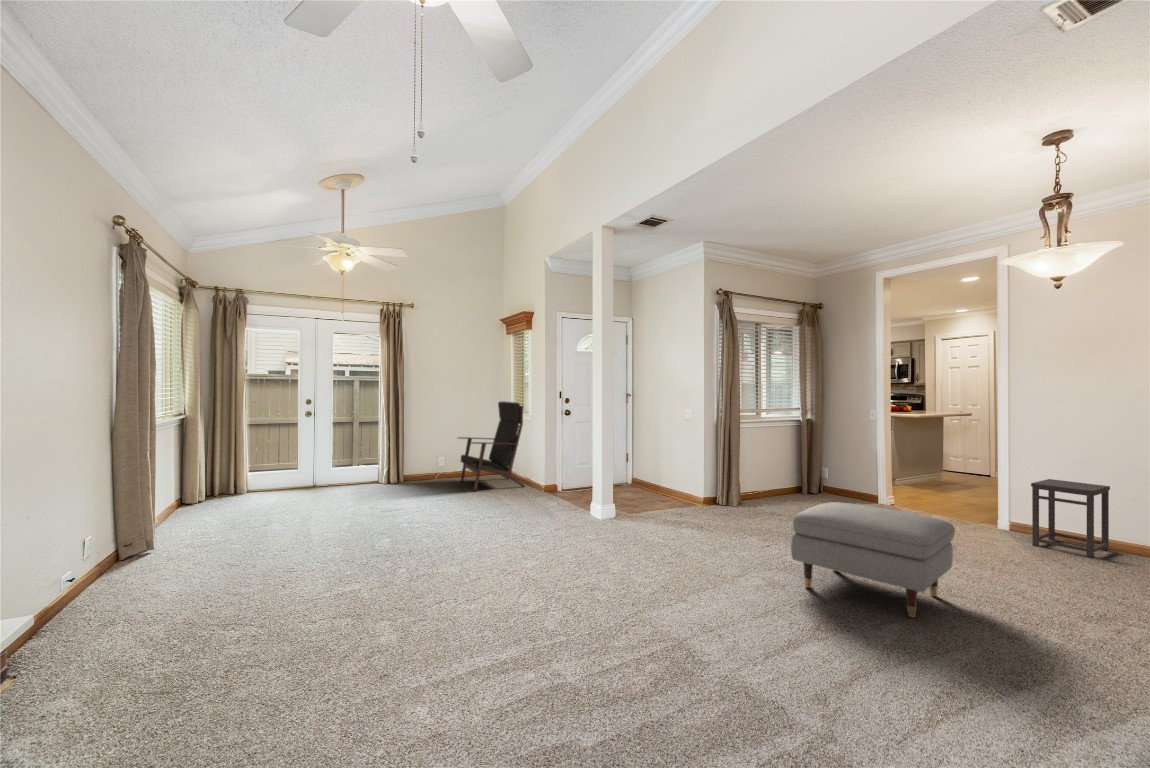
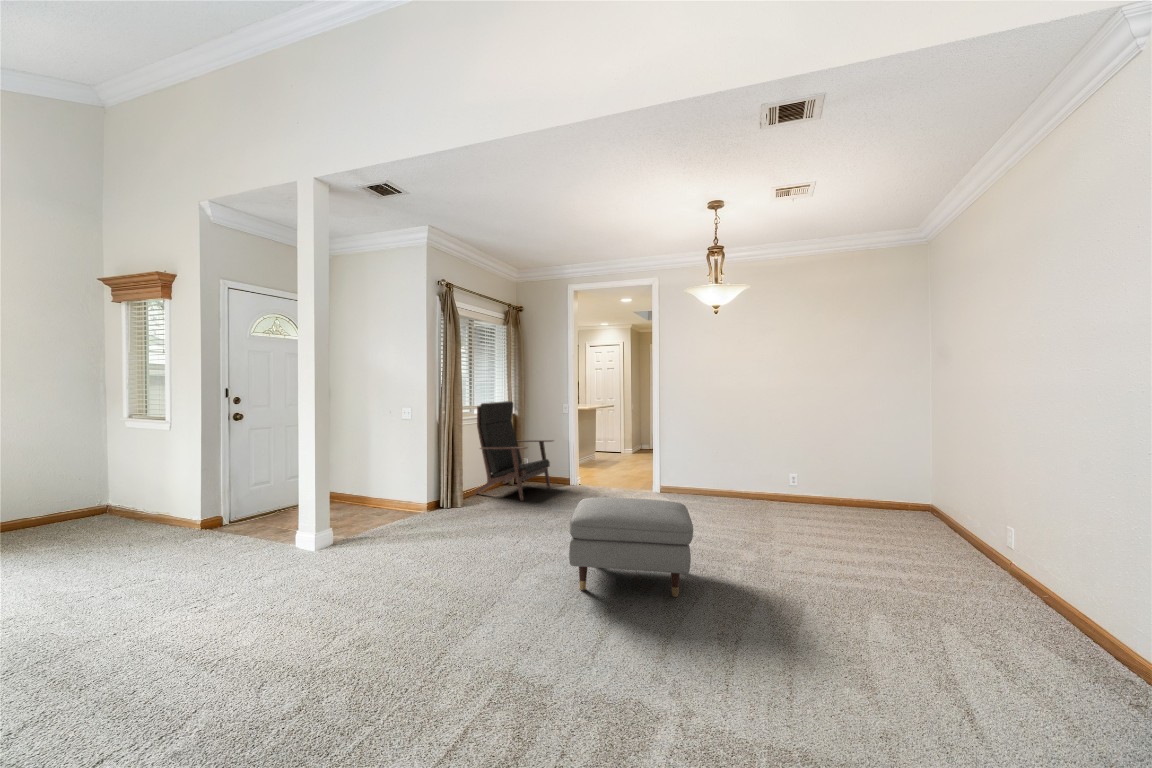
lounge chair: present [458,401,525,491] -> present [474,401,553,501]
side table: present [1031,479,1110,557] -> none [685,453,723,507]

